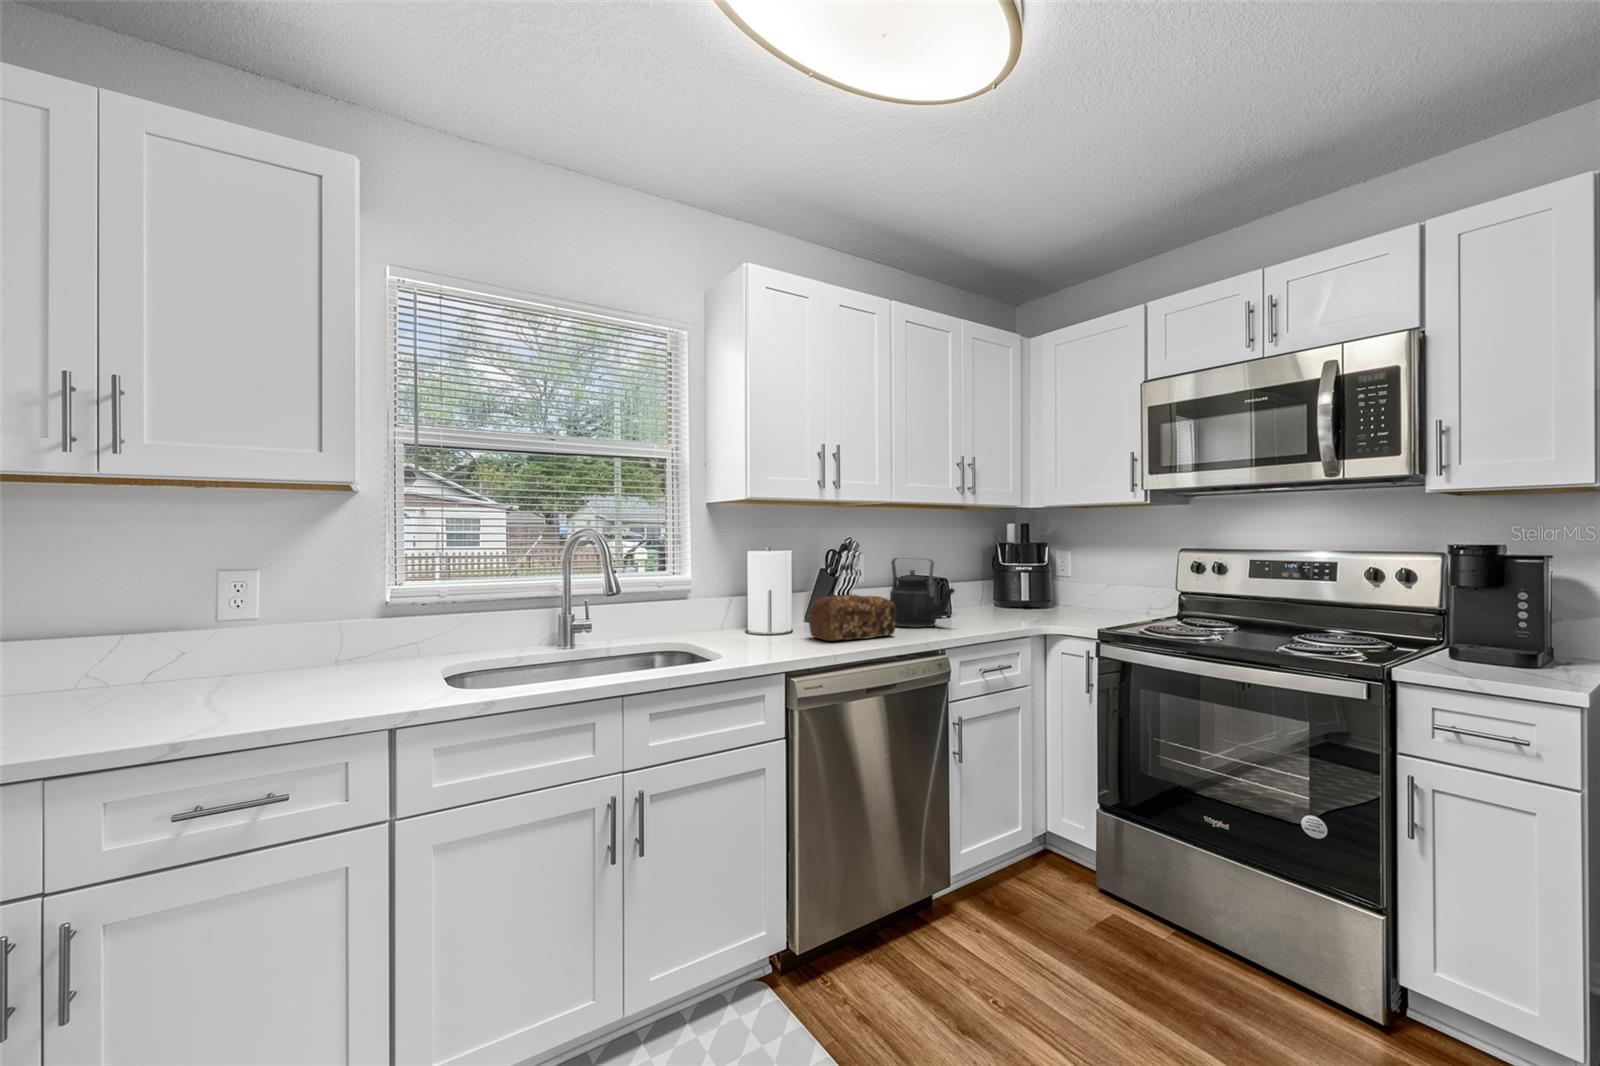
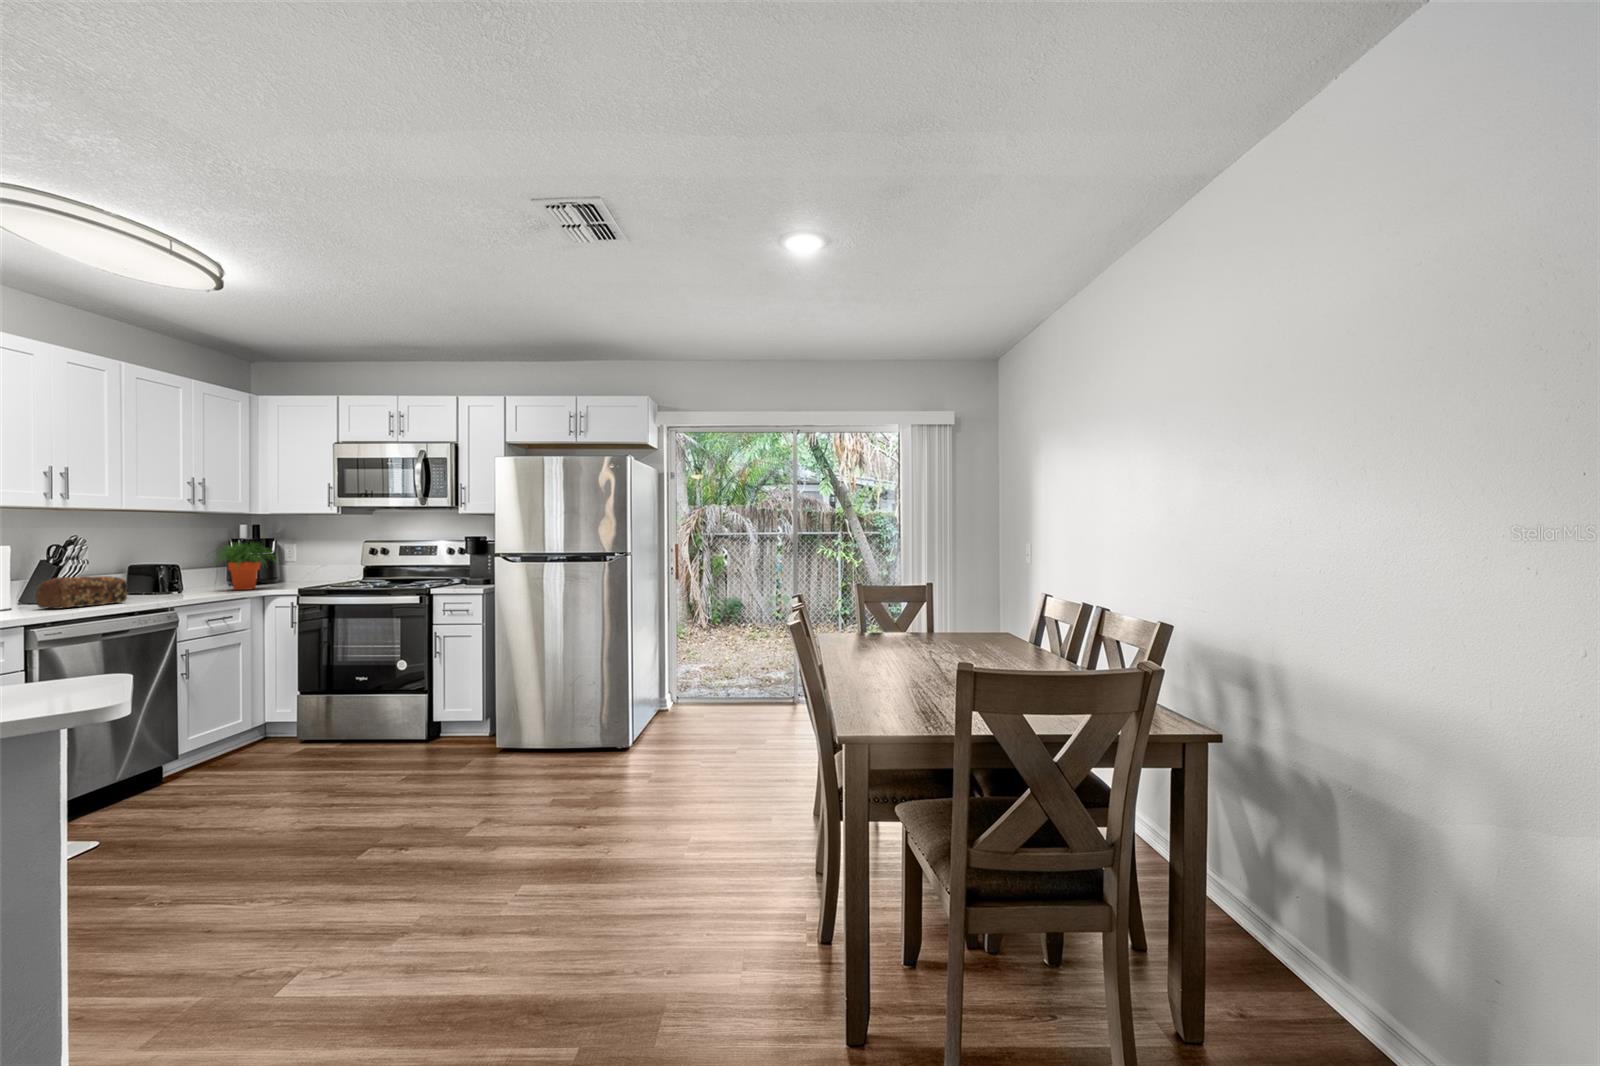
potted plant: none [977,547,1065,622] -> present [212,543,275,590]
kettle: present [890,558,955,628] -> none [119,550,184,599]

